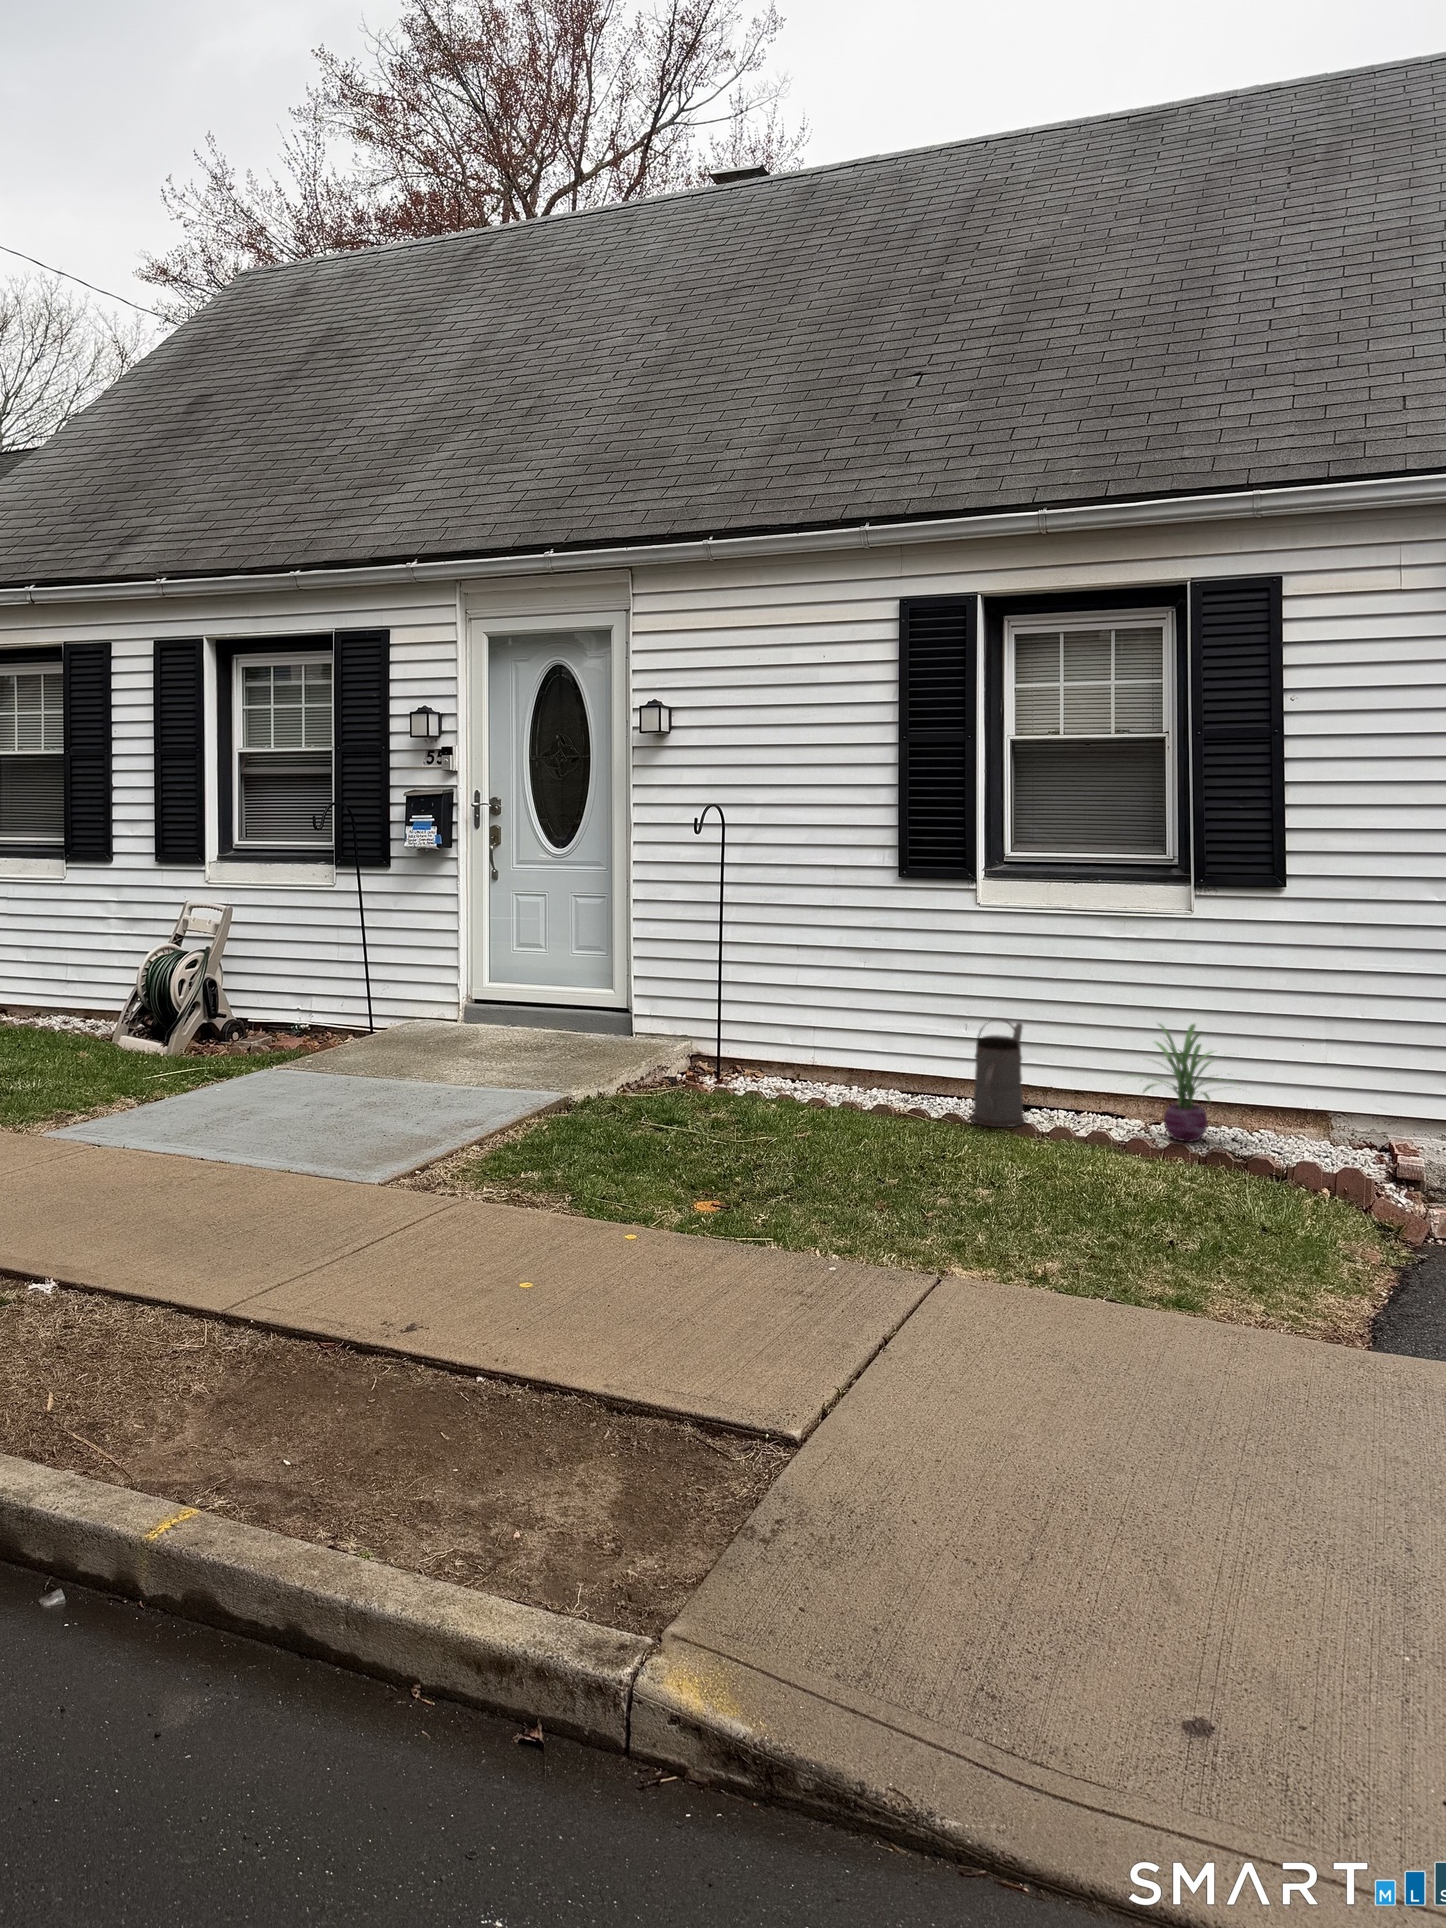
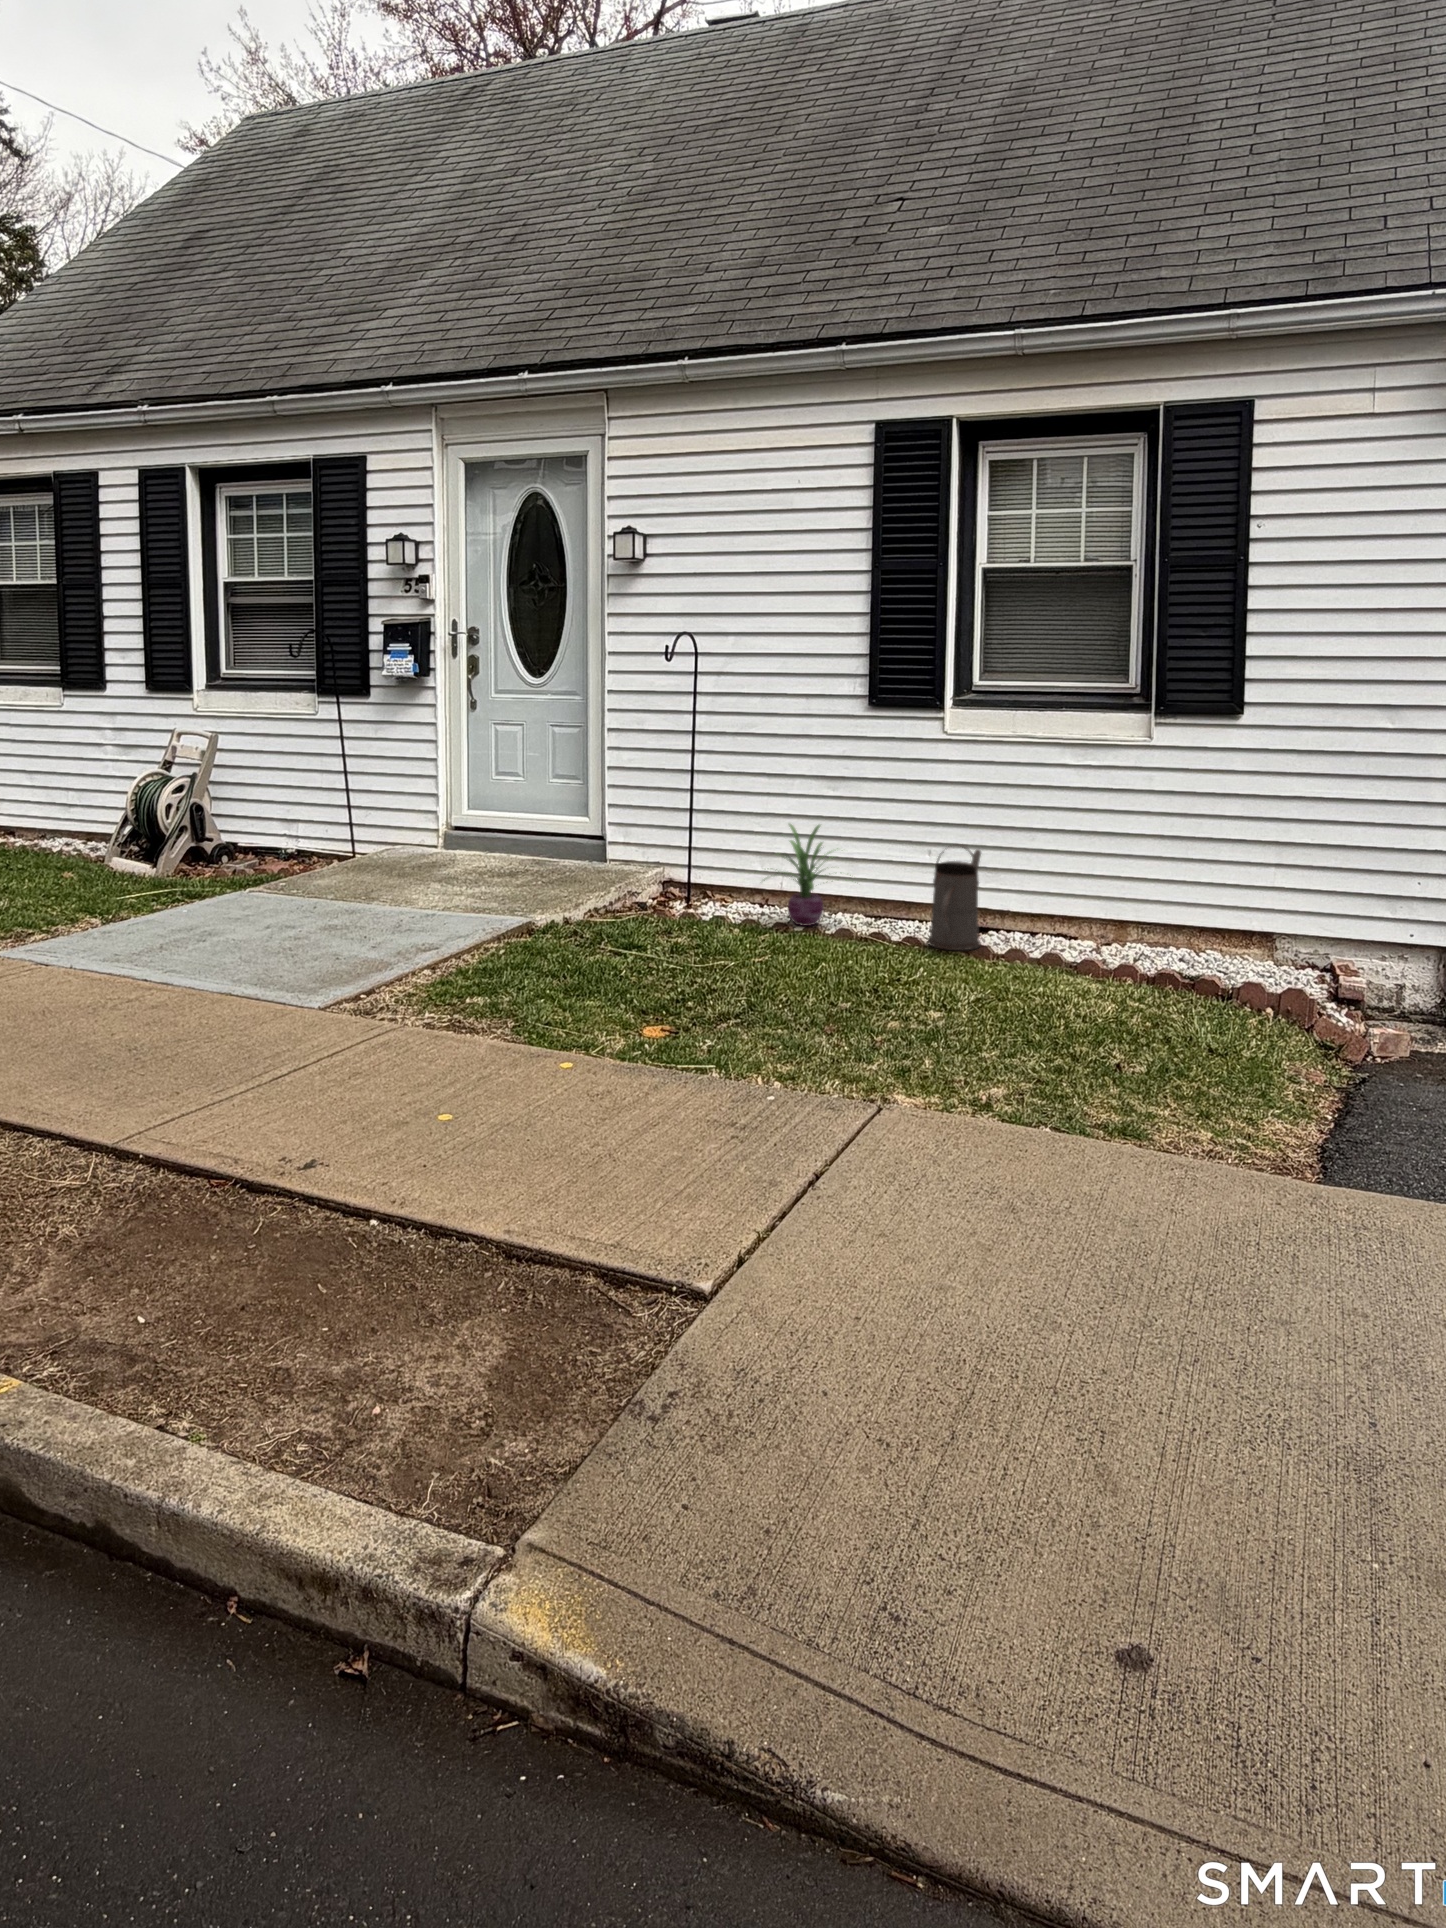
decorative plant: present [1144,1024,1228,1142] -> present [764,824,851,926]

